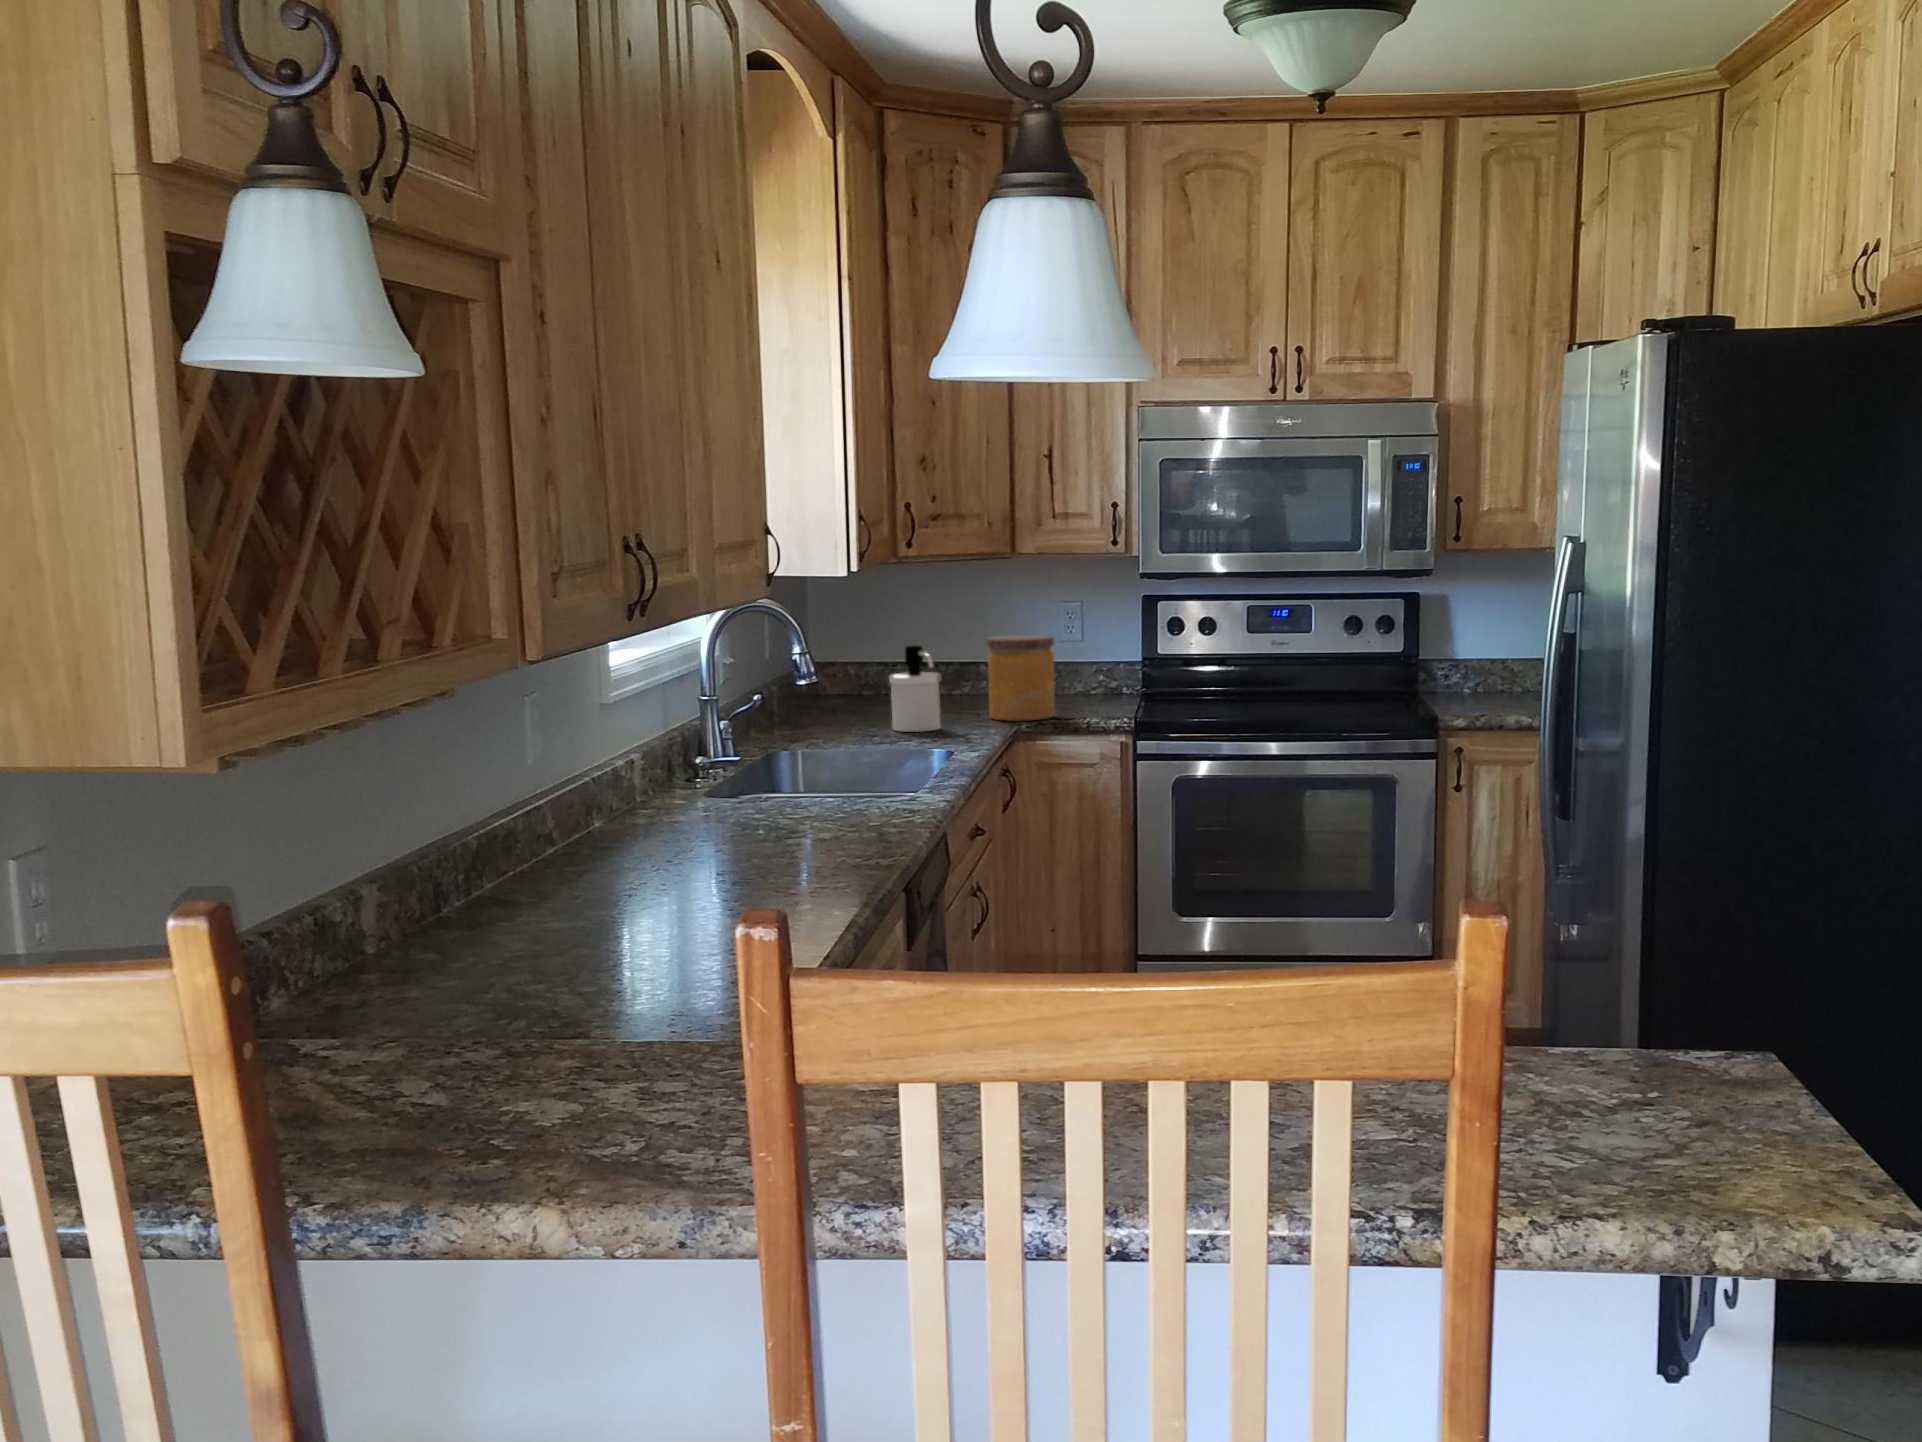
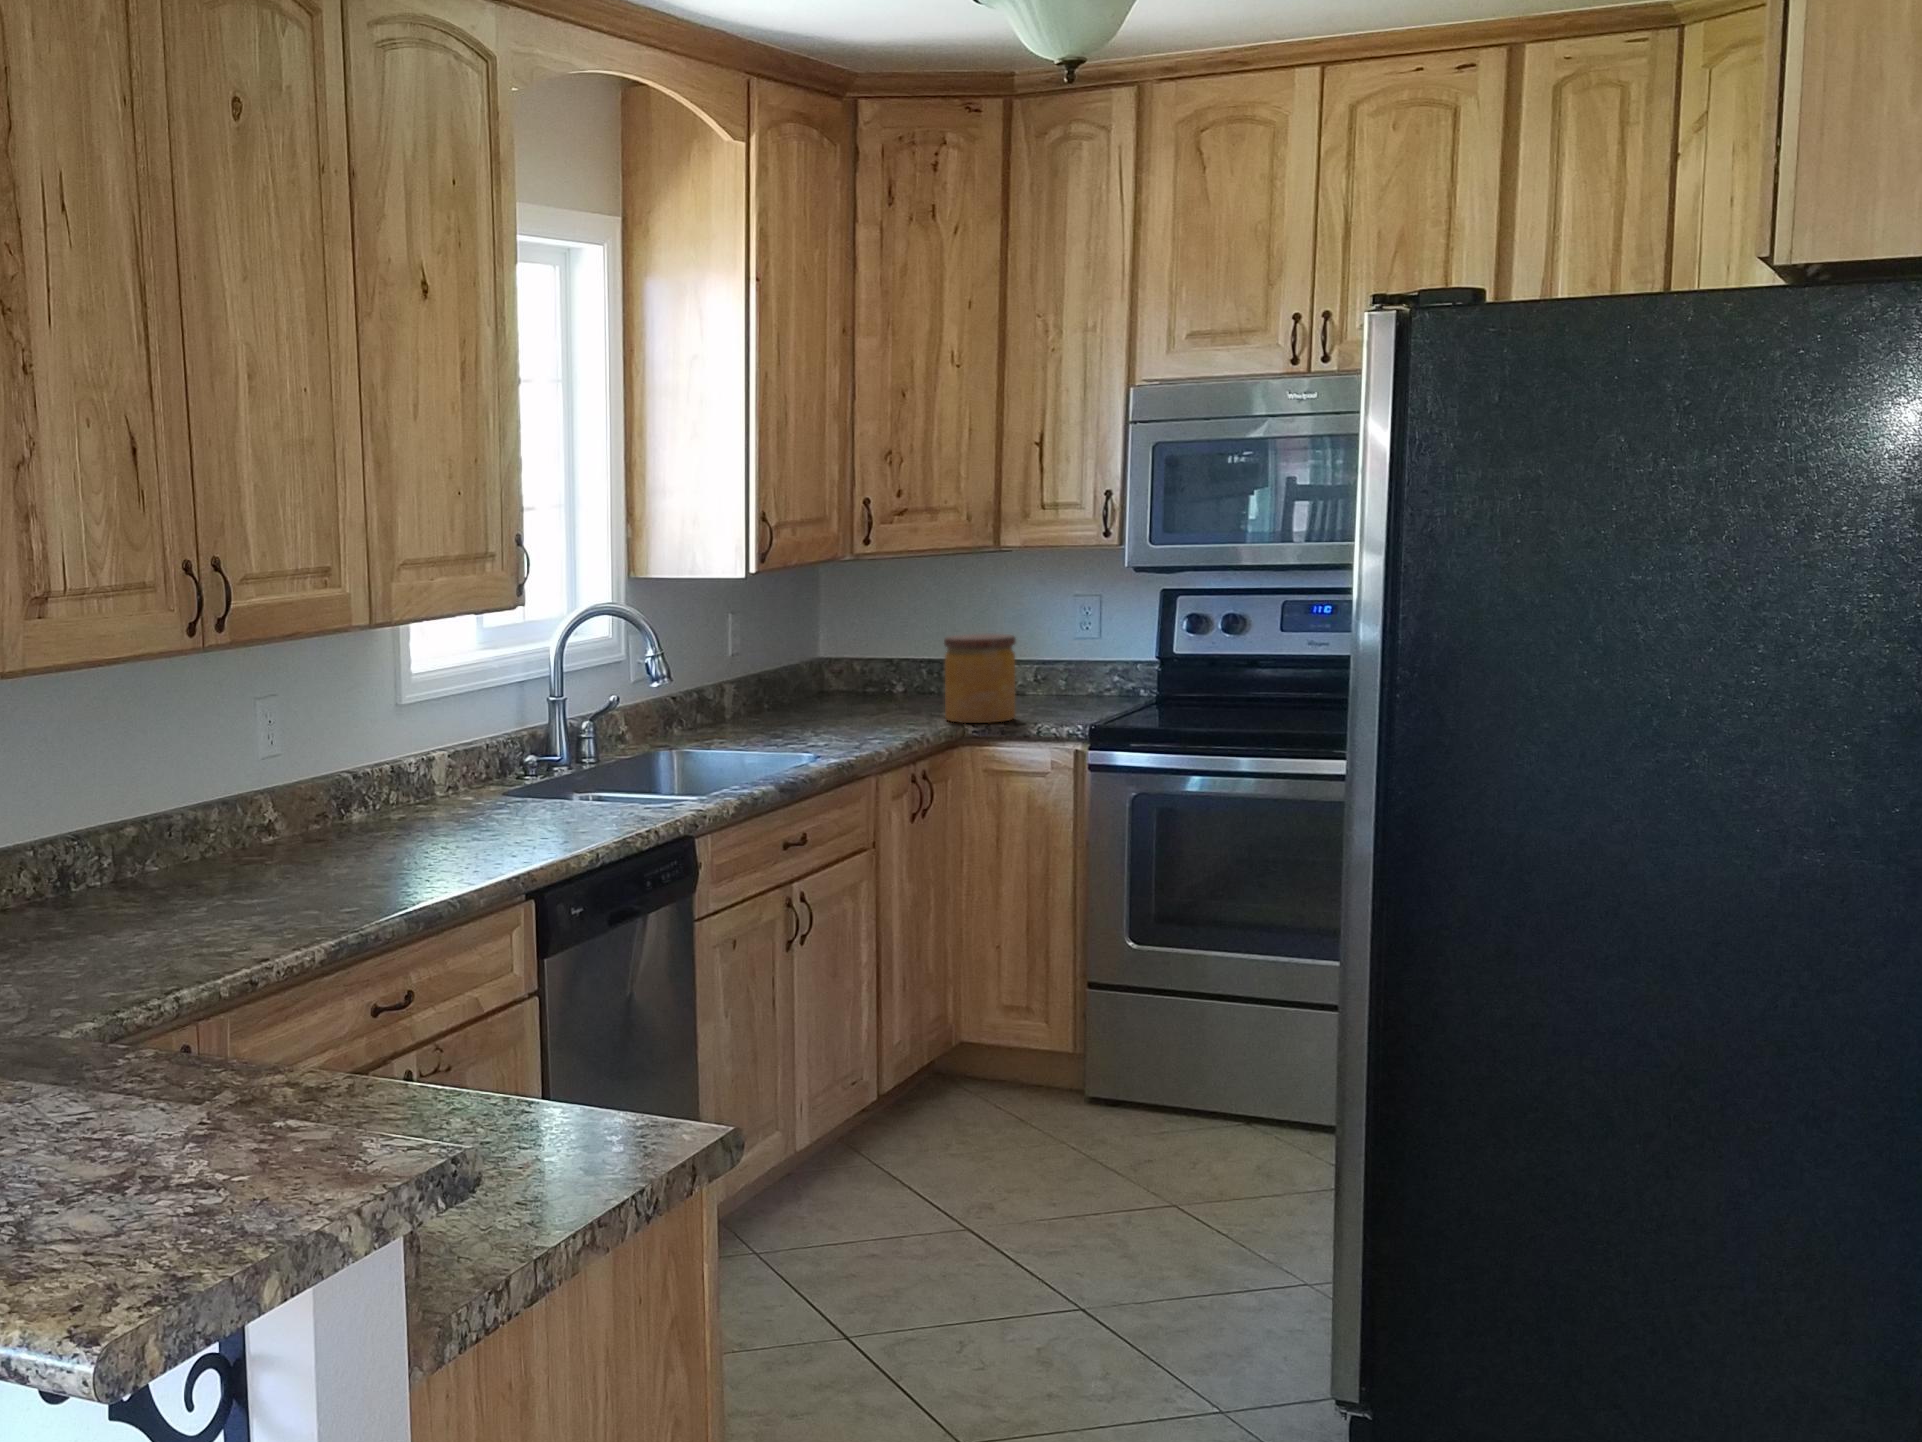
soap dispenser: present [889,645,940,732] -> none [826,644,878,731]

